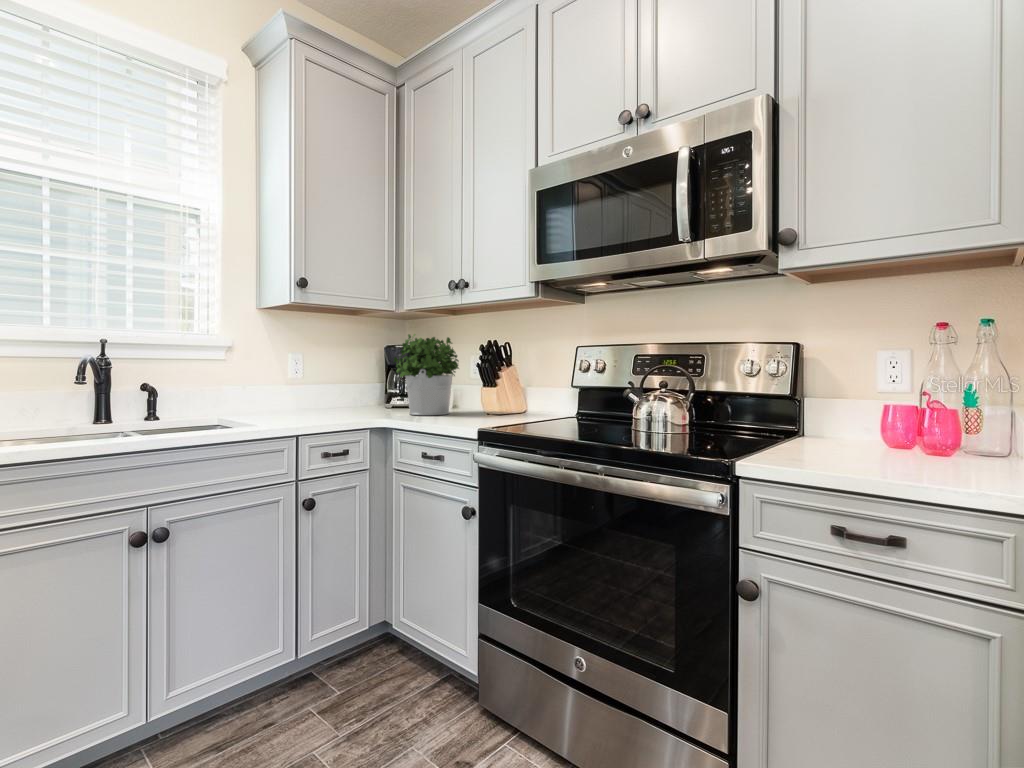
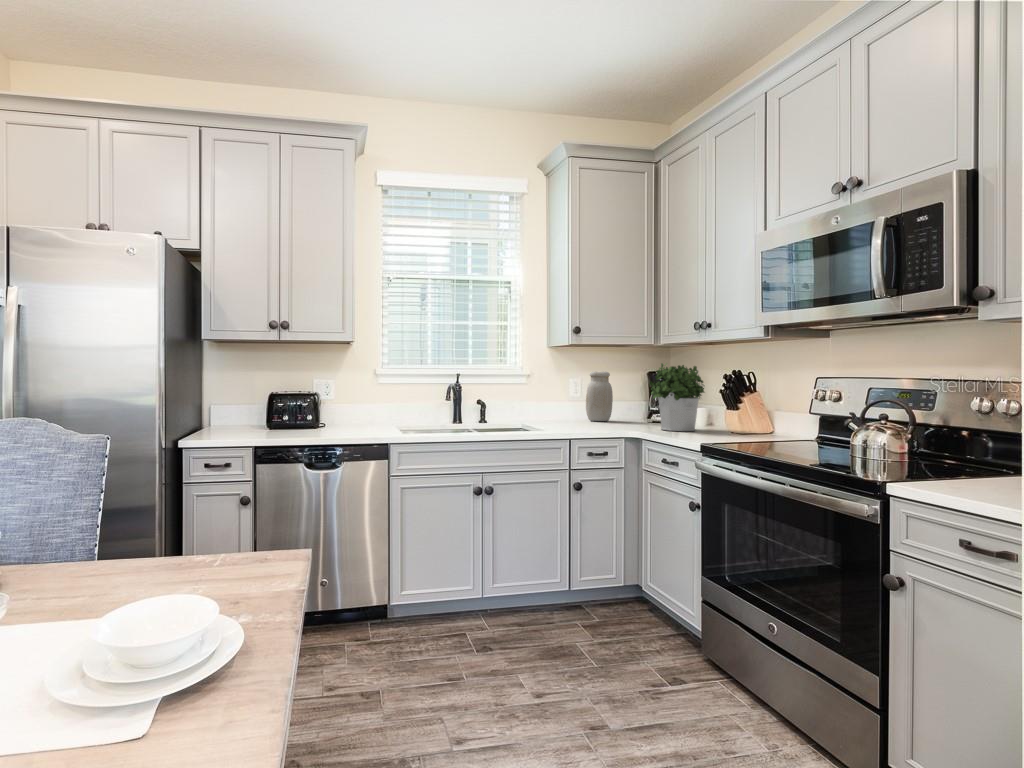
jar: none [311,348,345,409] -> present [586,372,613,421]

